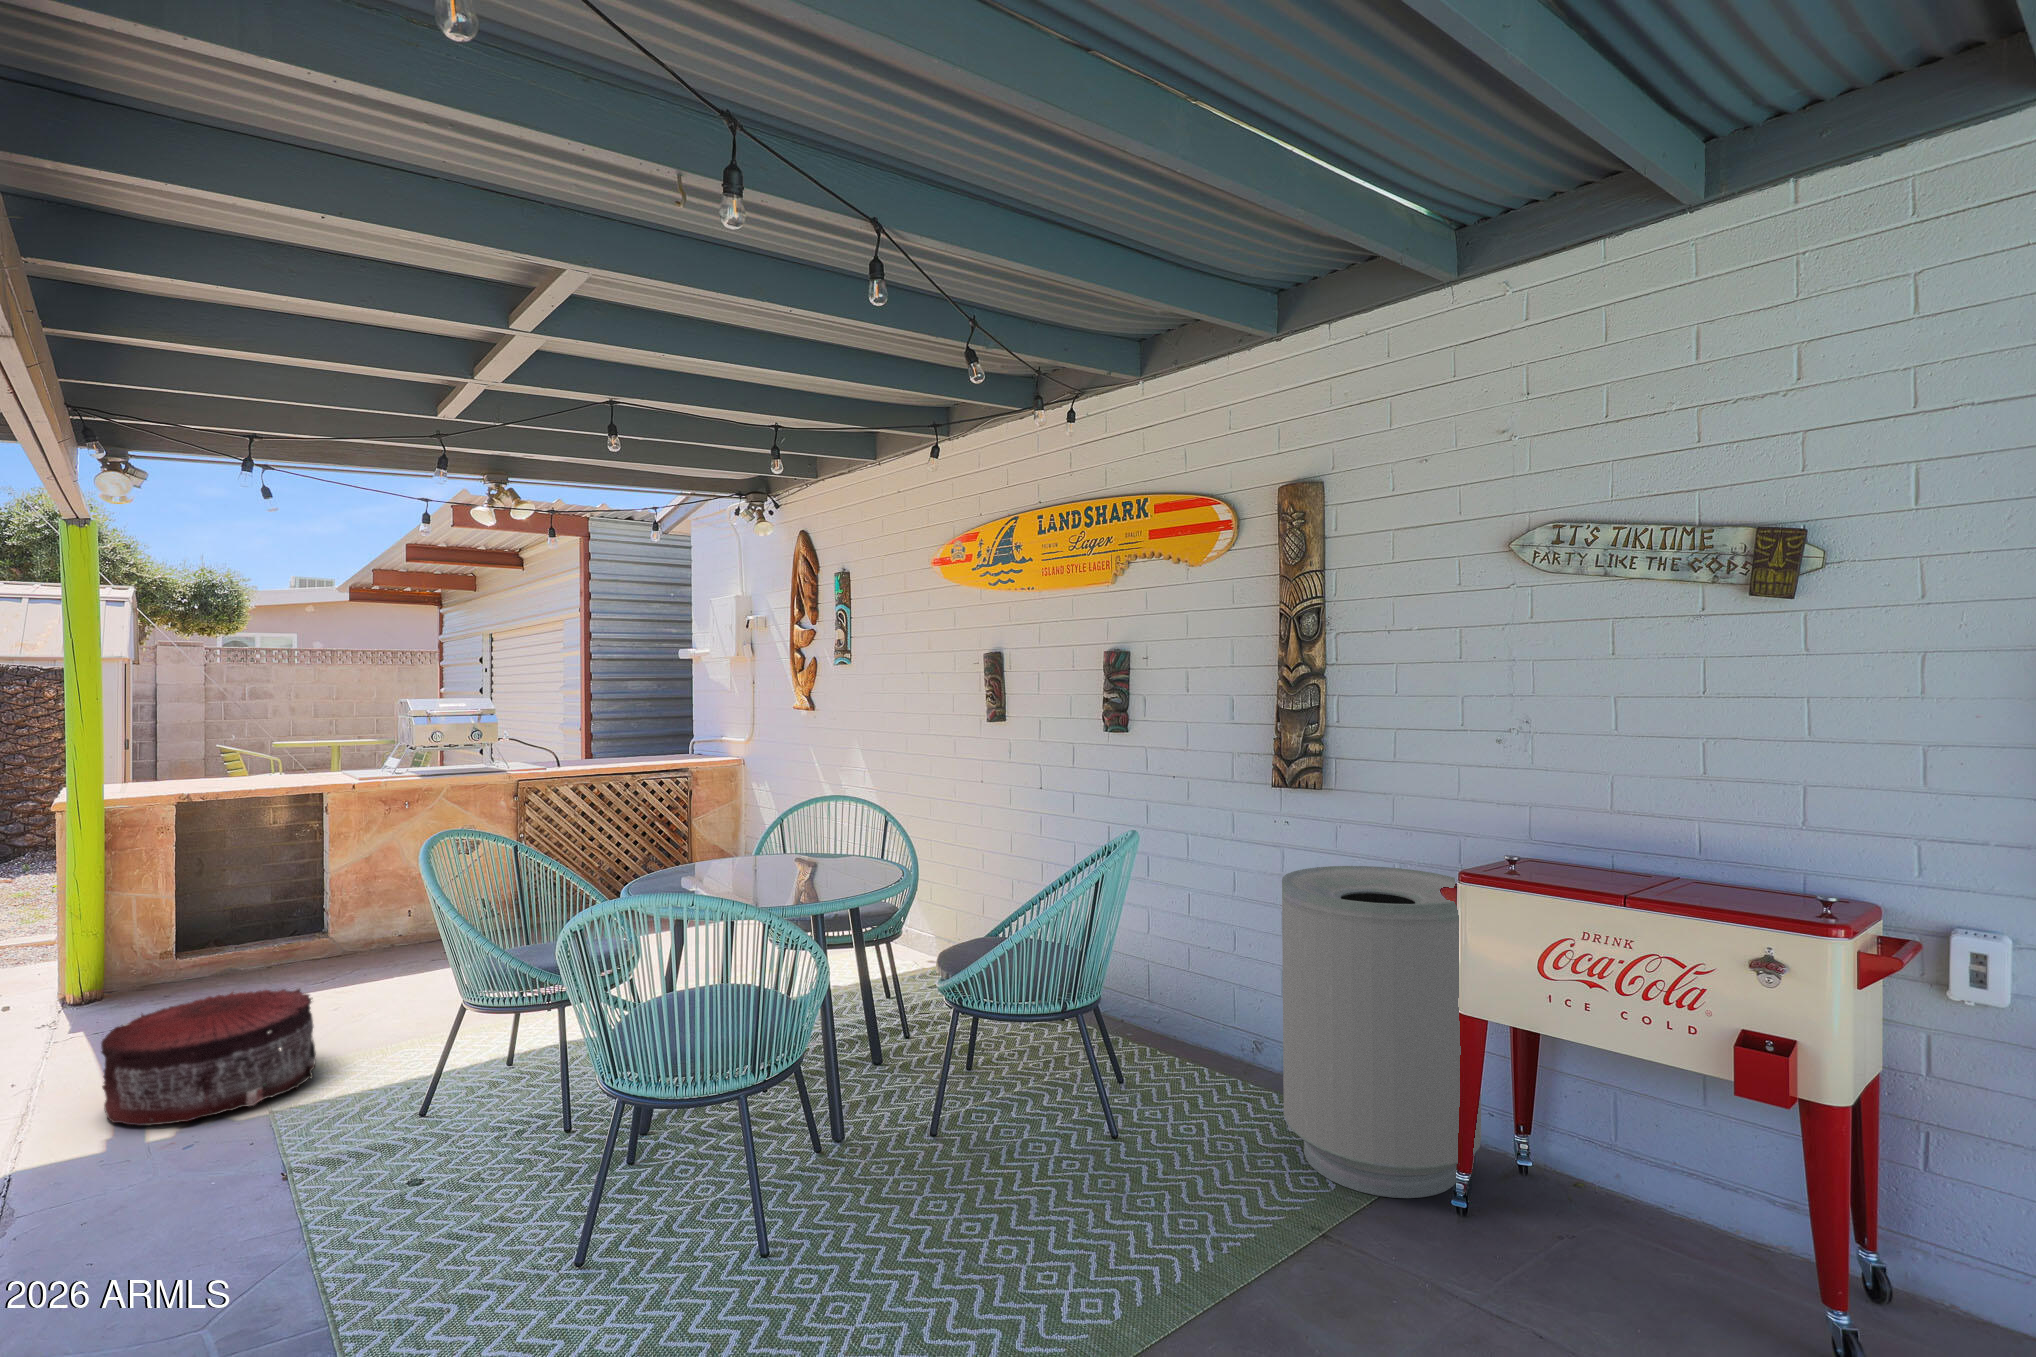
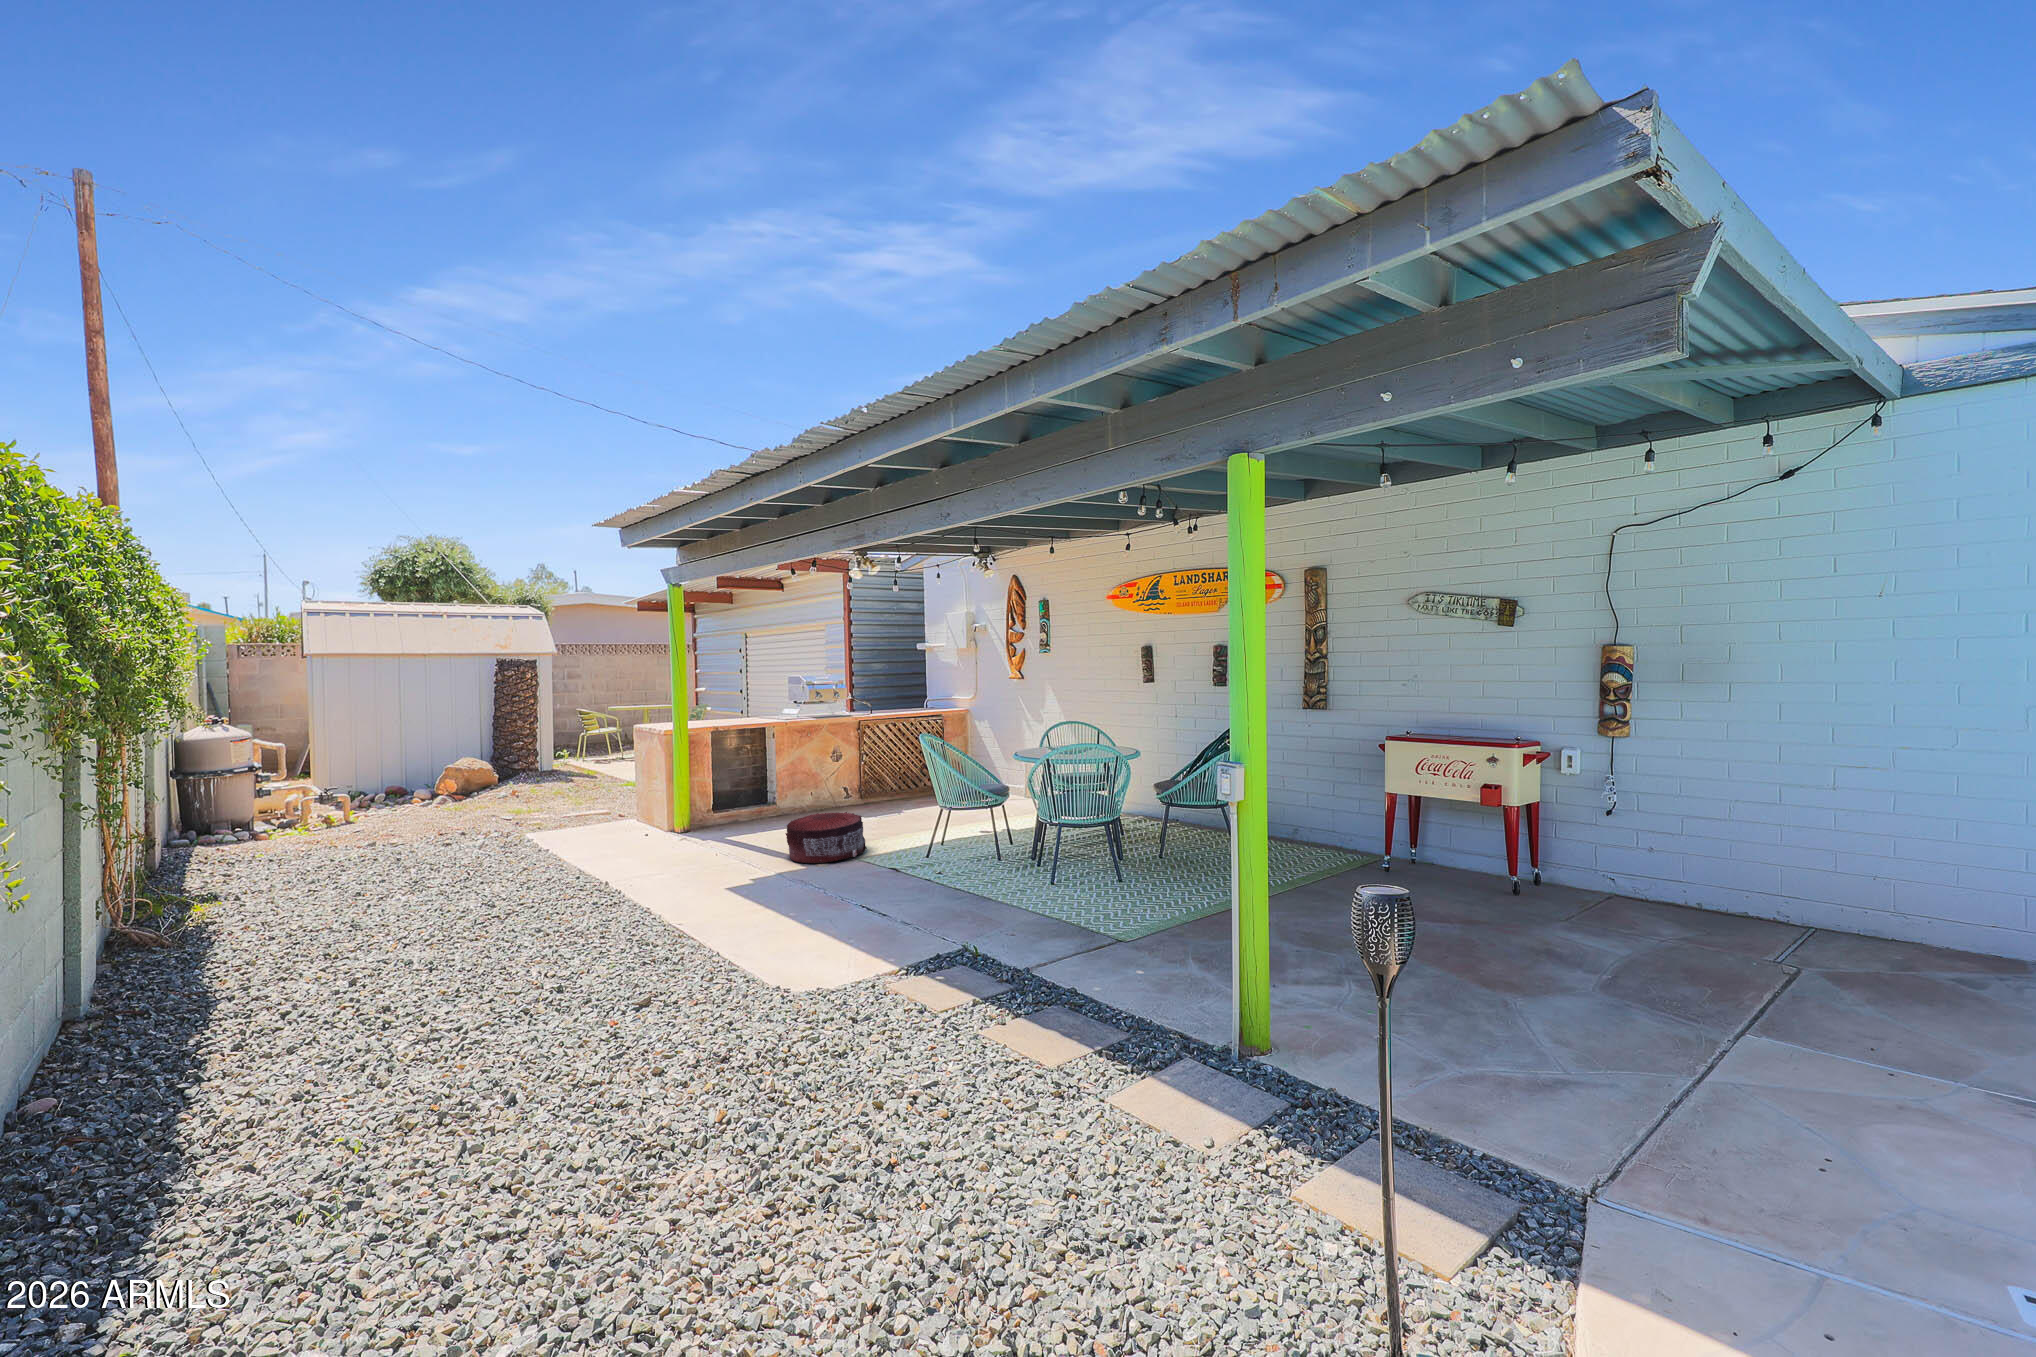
trash can: present [1282,866,1481,1198] -> none [1313,741,1397,867]

